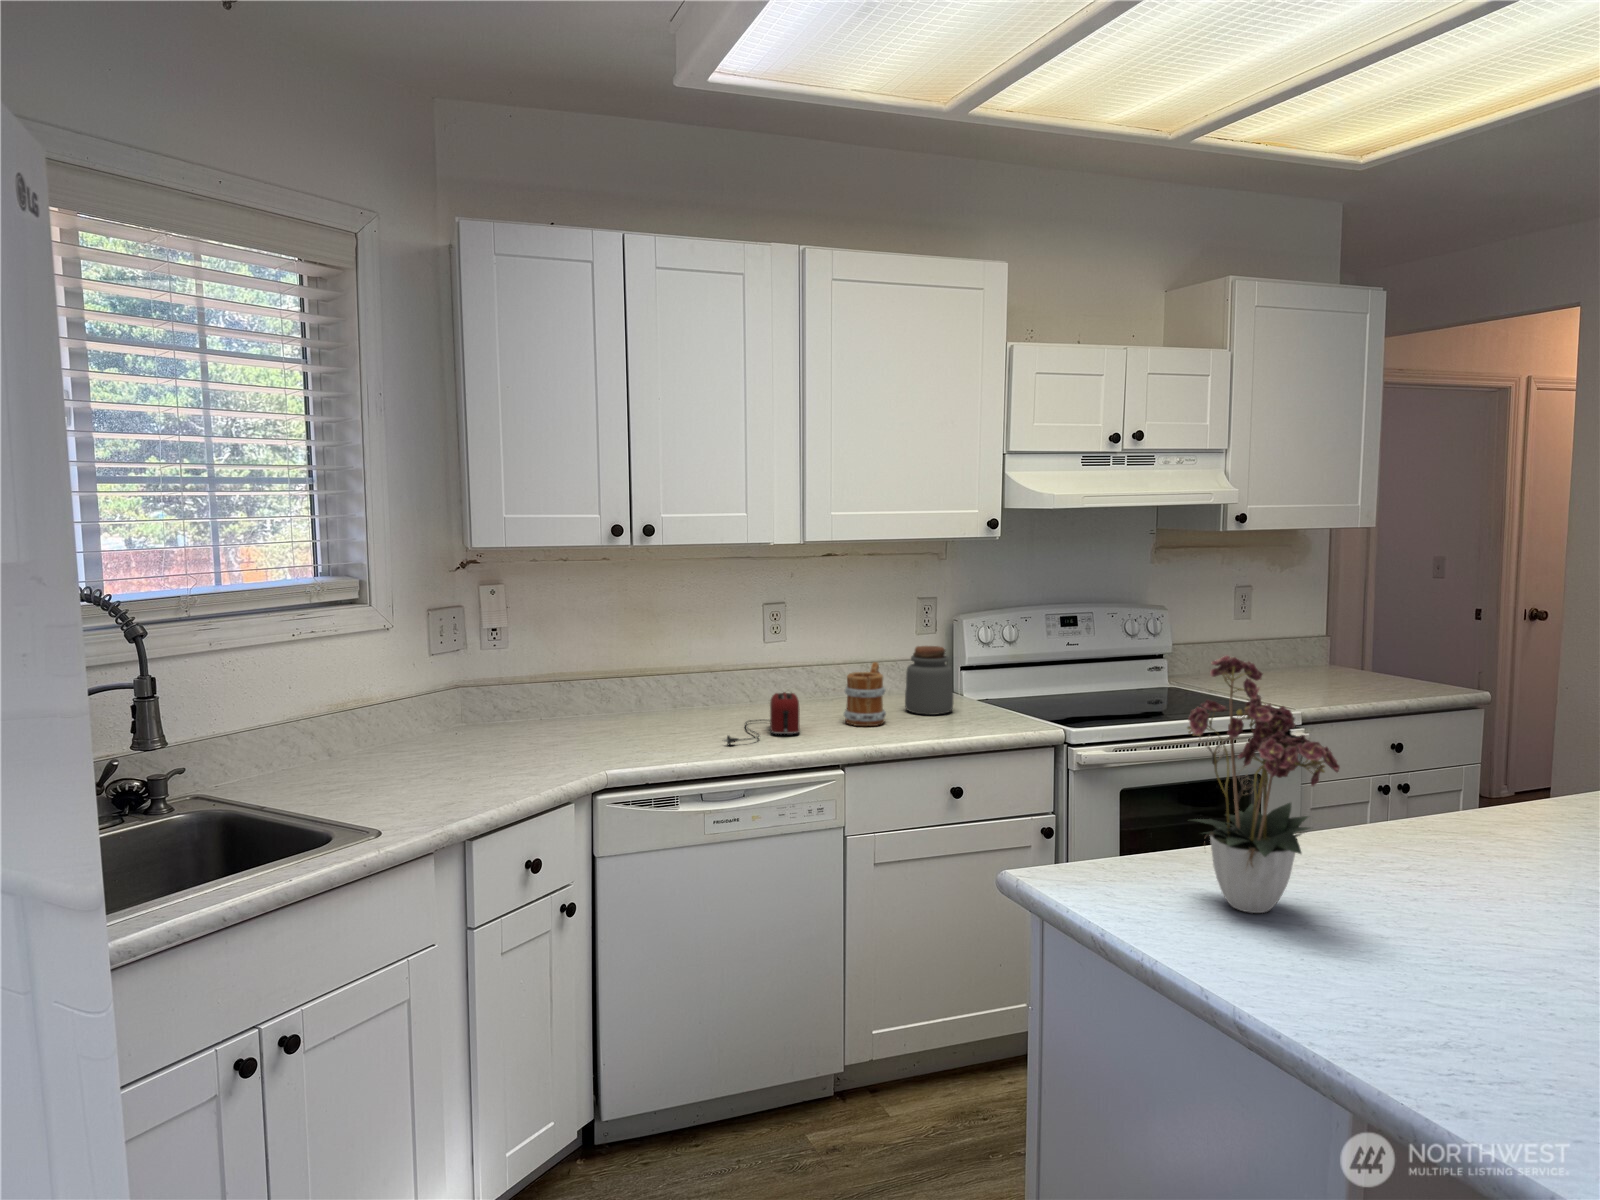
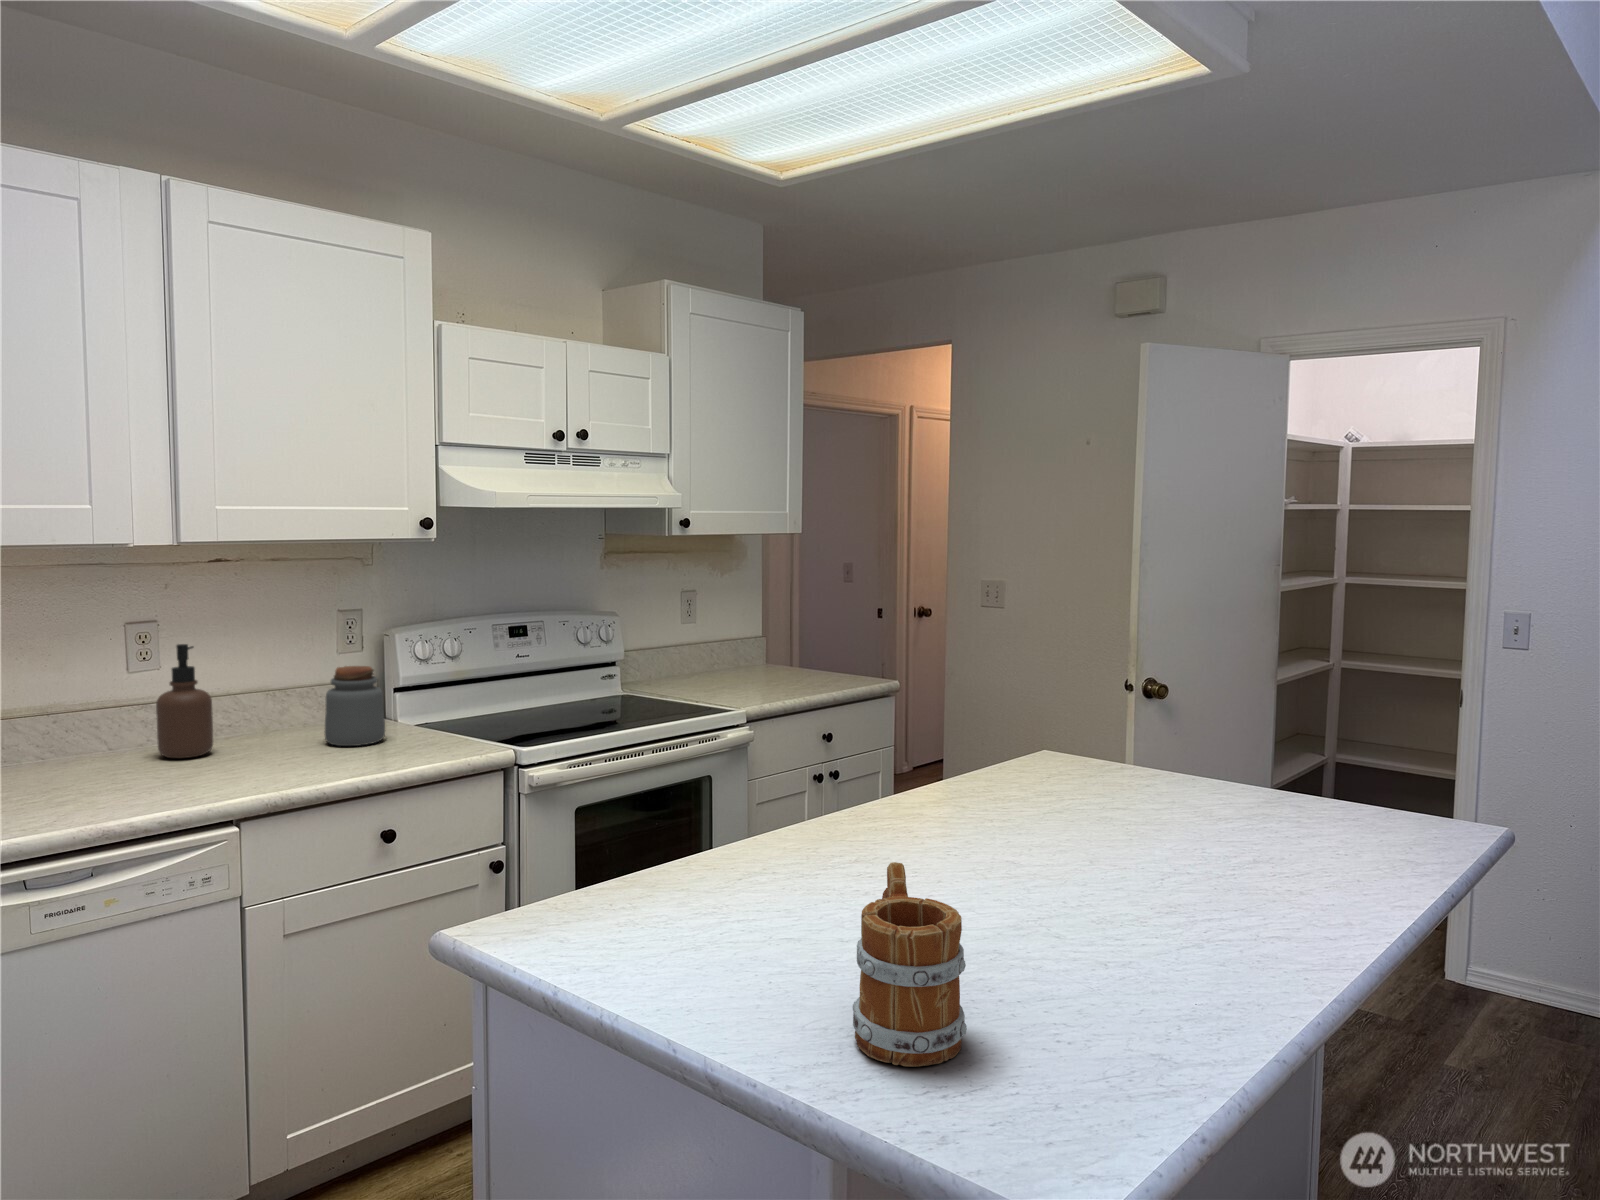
soap dispenser: none [783,621,822,713] -> present [156,644,213,758]
flower arrangement: present [1187,656,1340,913] -> none [629,647,810,941]
mug: present [844,662,886,726] -> present [853,862,967,1067]
toaster: present [724,692,800,745] -> none [57,734,178,812]

